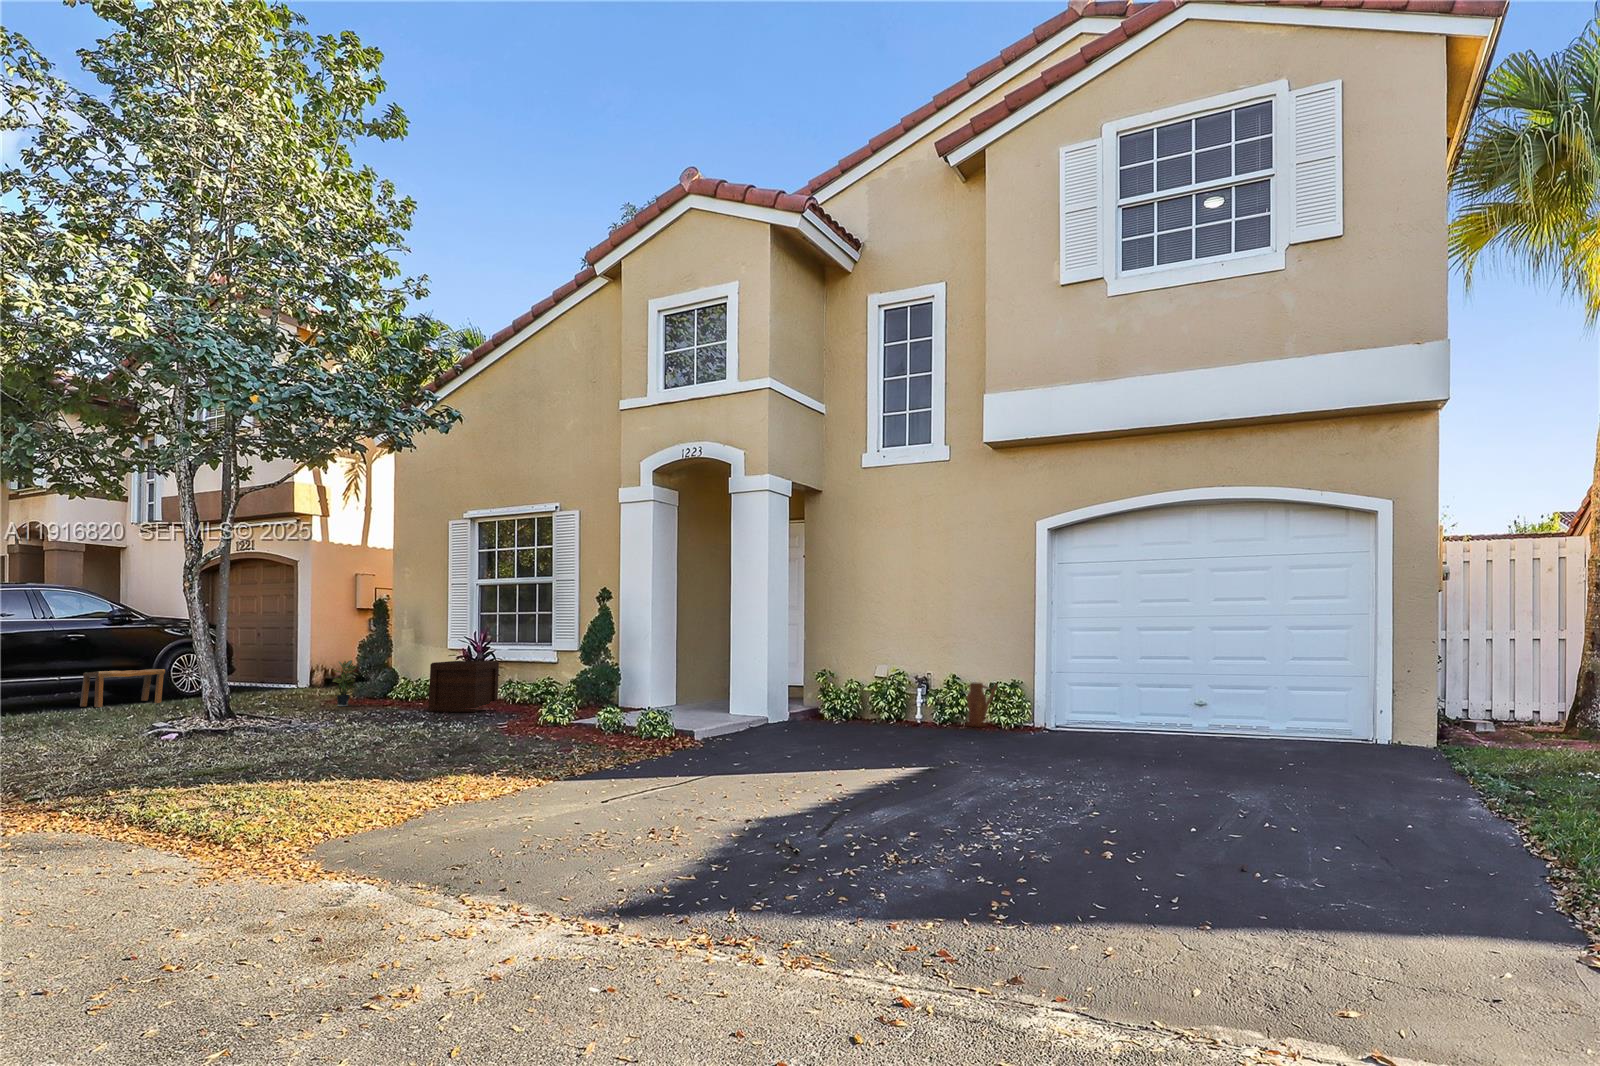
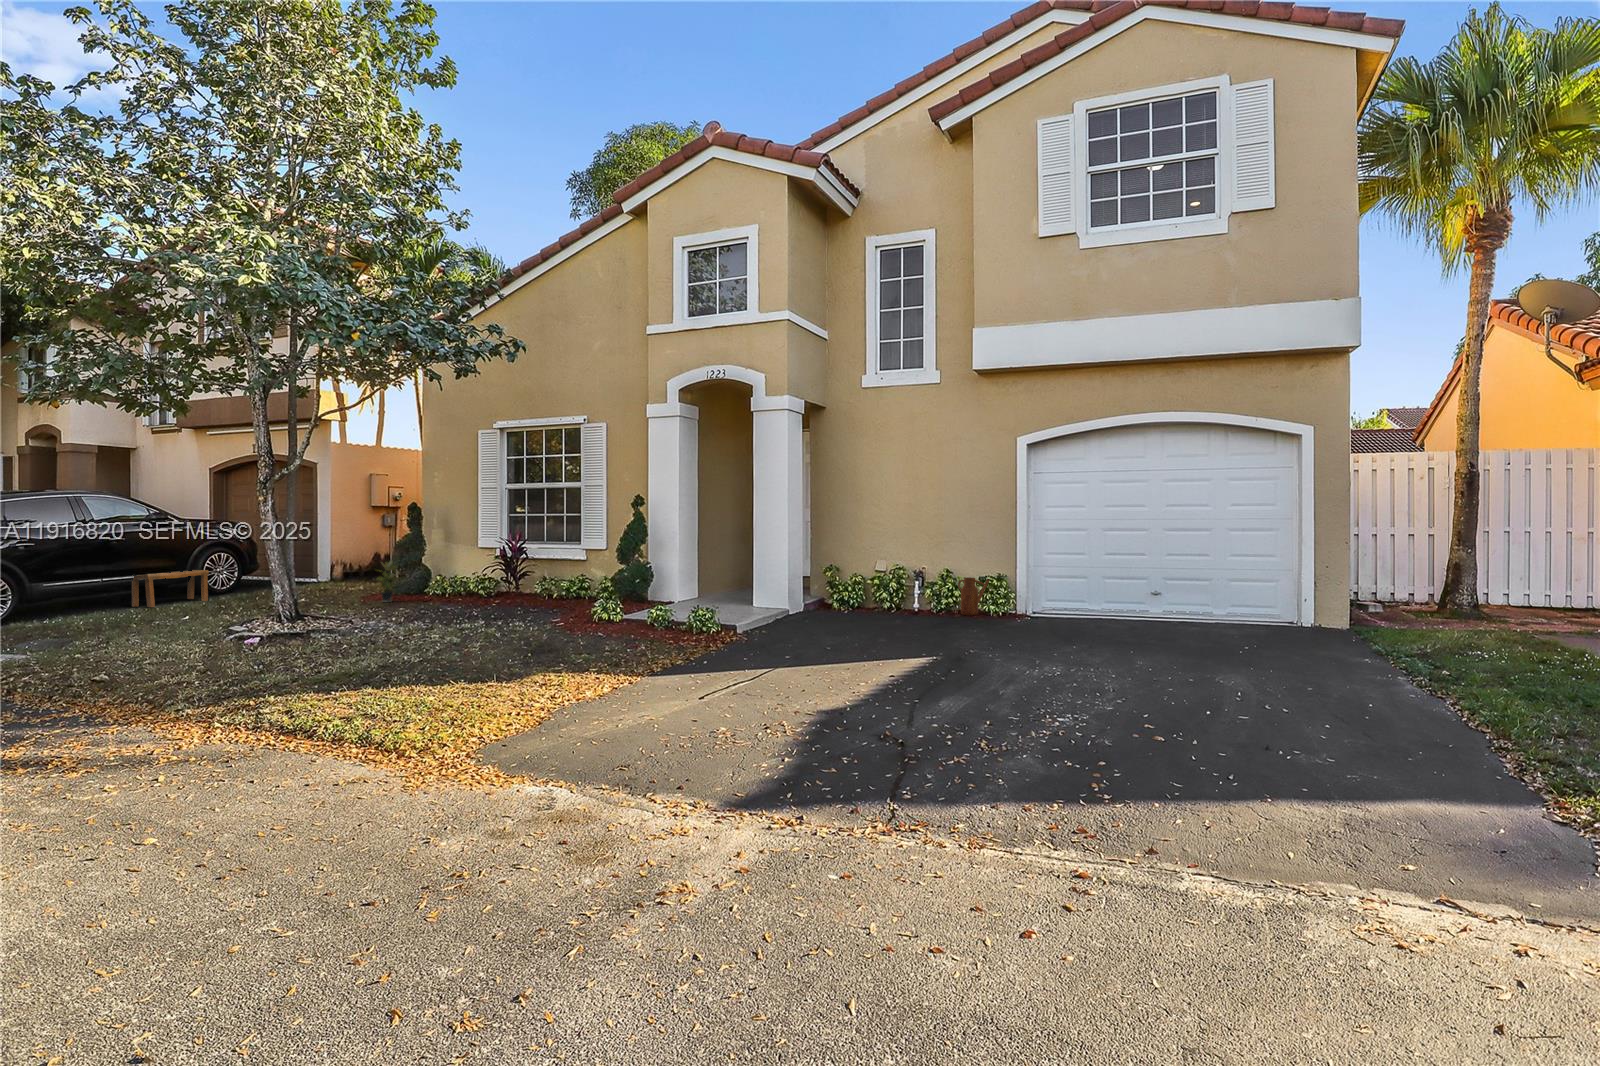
wooden crate: present [428,661,499,712] -> none [473,560,533,607]

